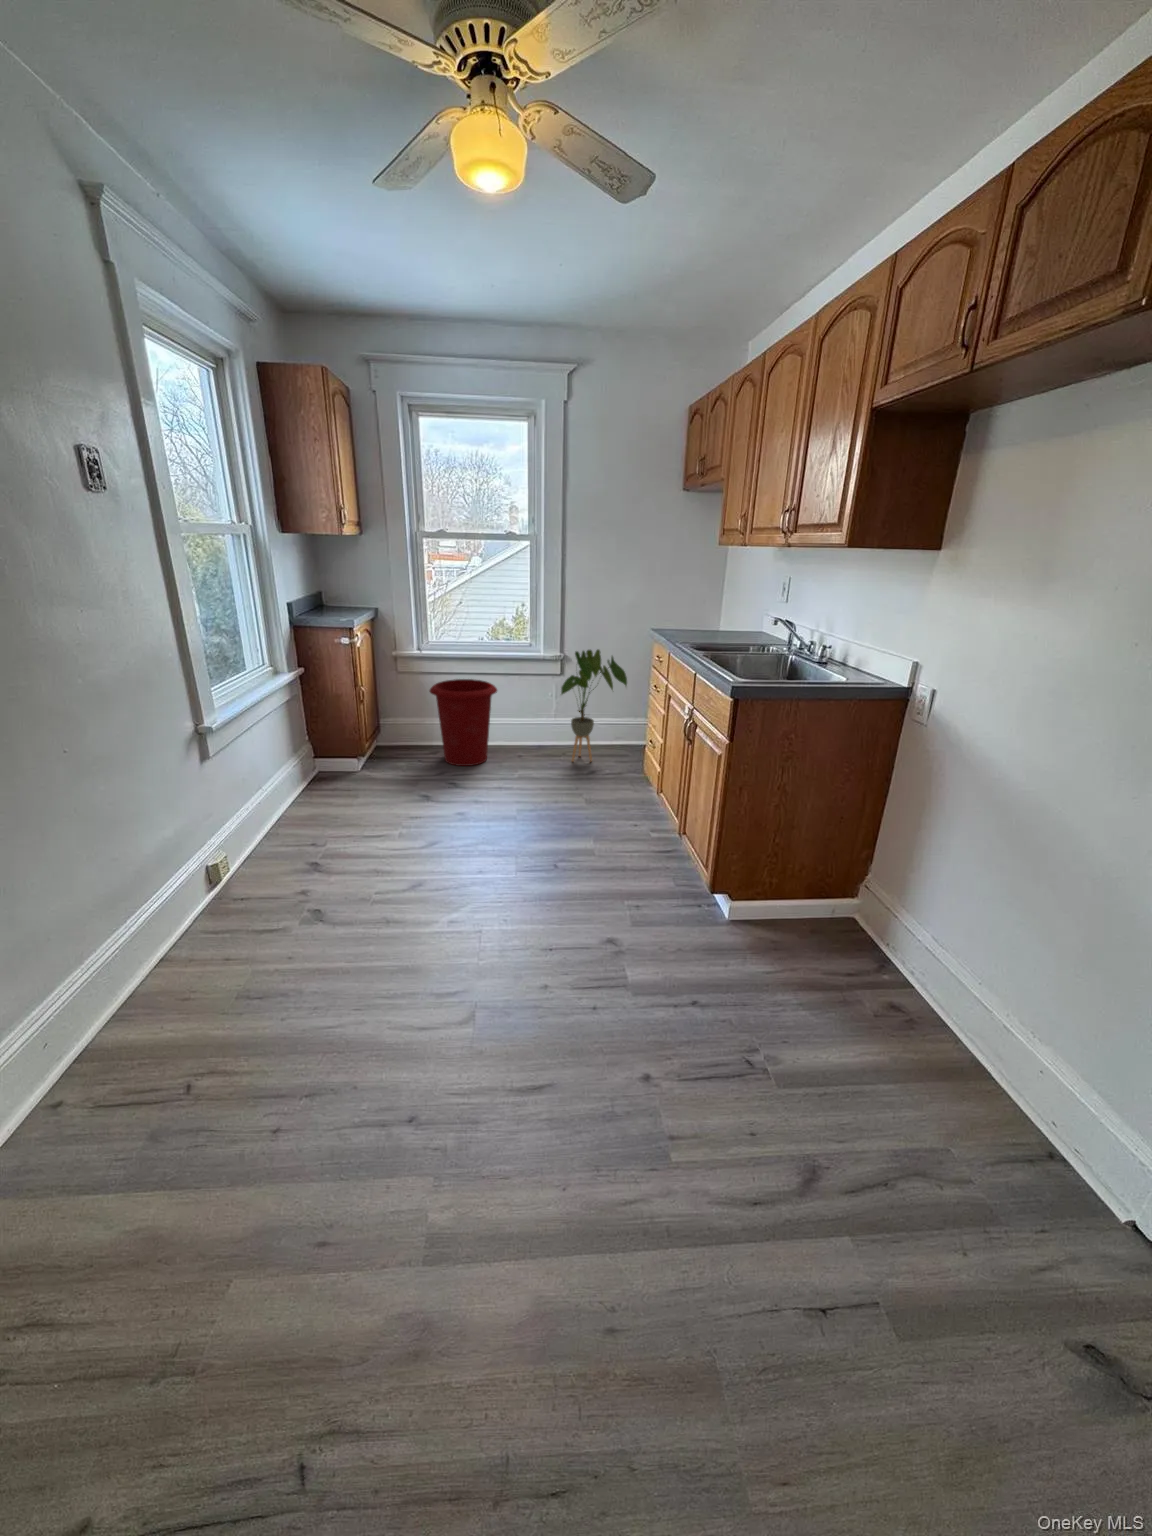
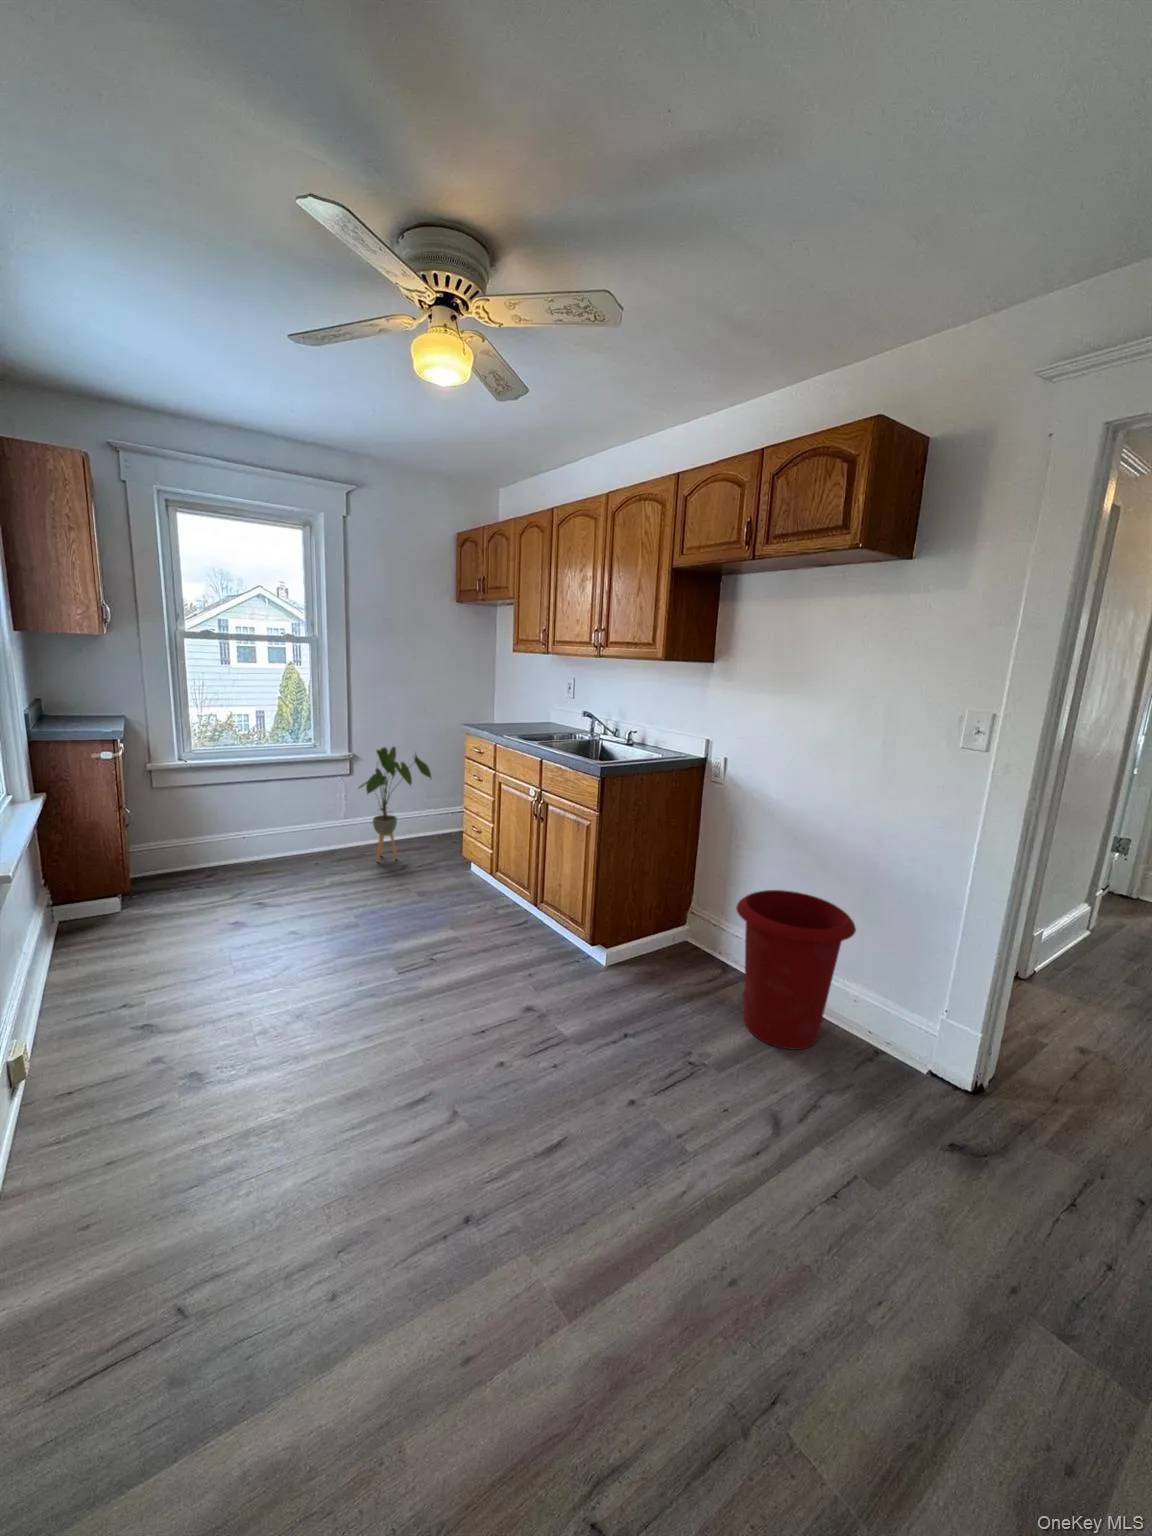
waste bin: present [430,679,497,766] -> present [736,890,856,1050]

